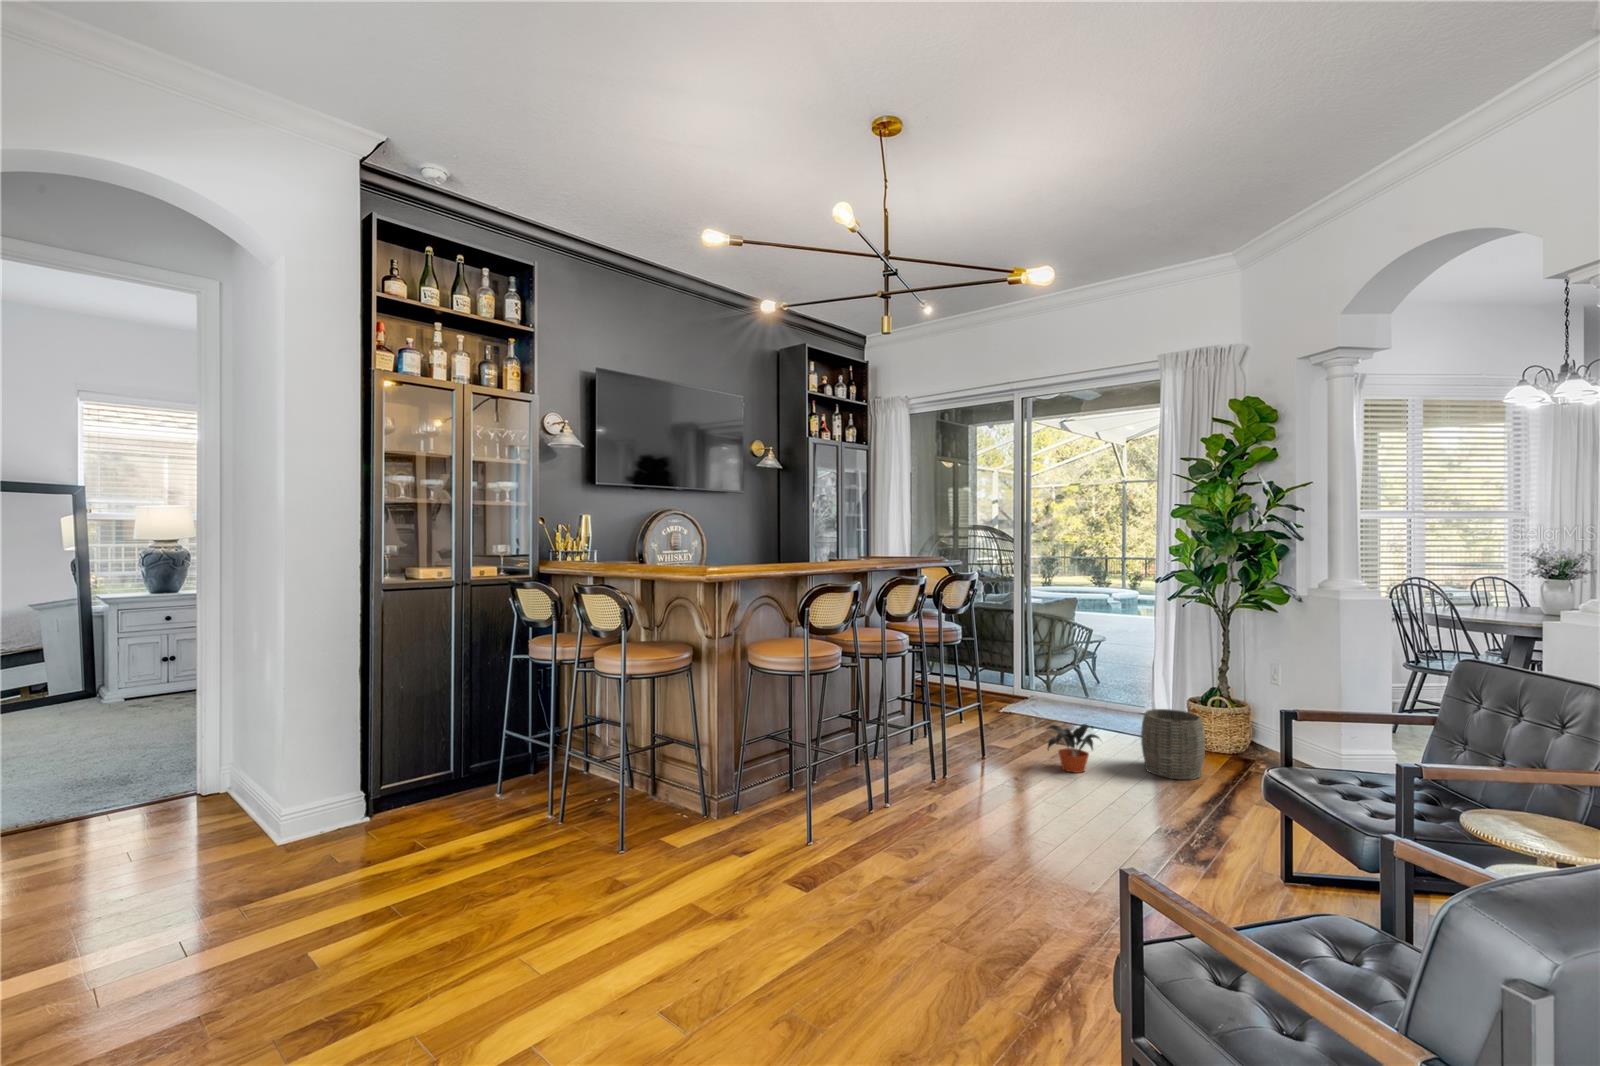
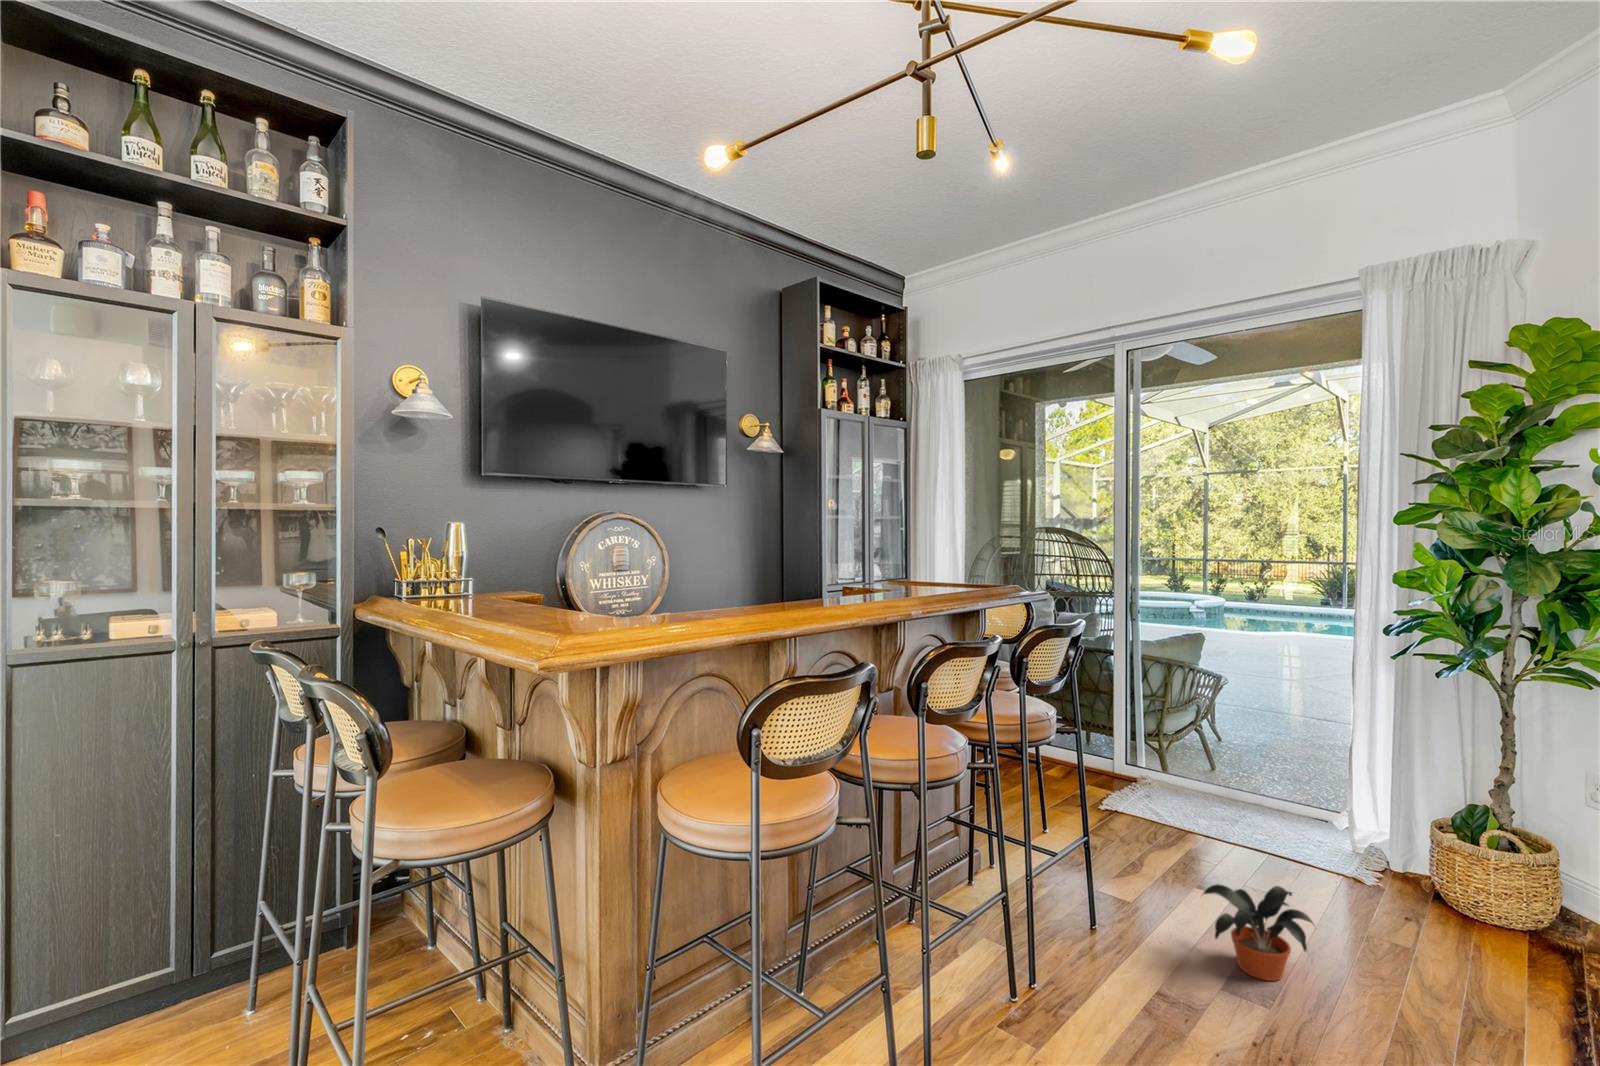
woven basket: present [1141,709,1205,780] -> none [1381,861,1517,1012]

